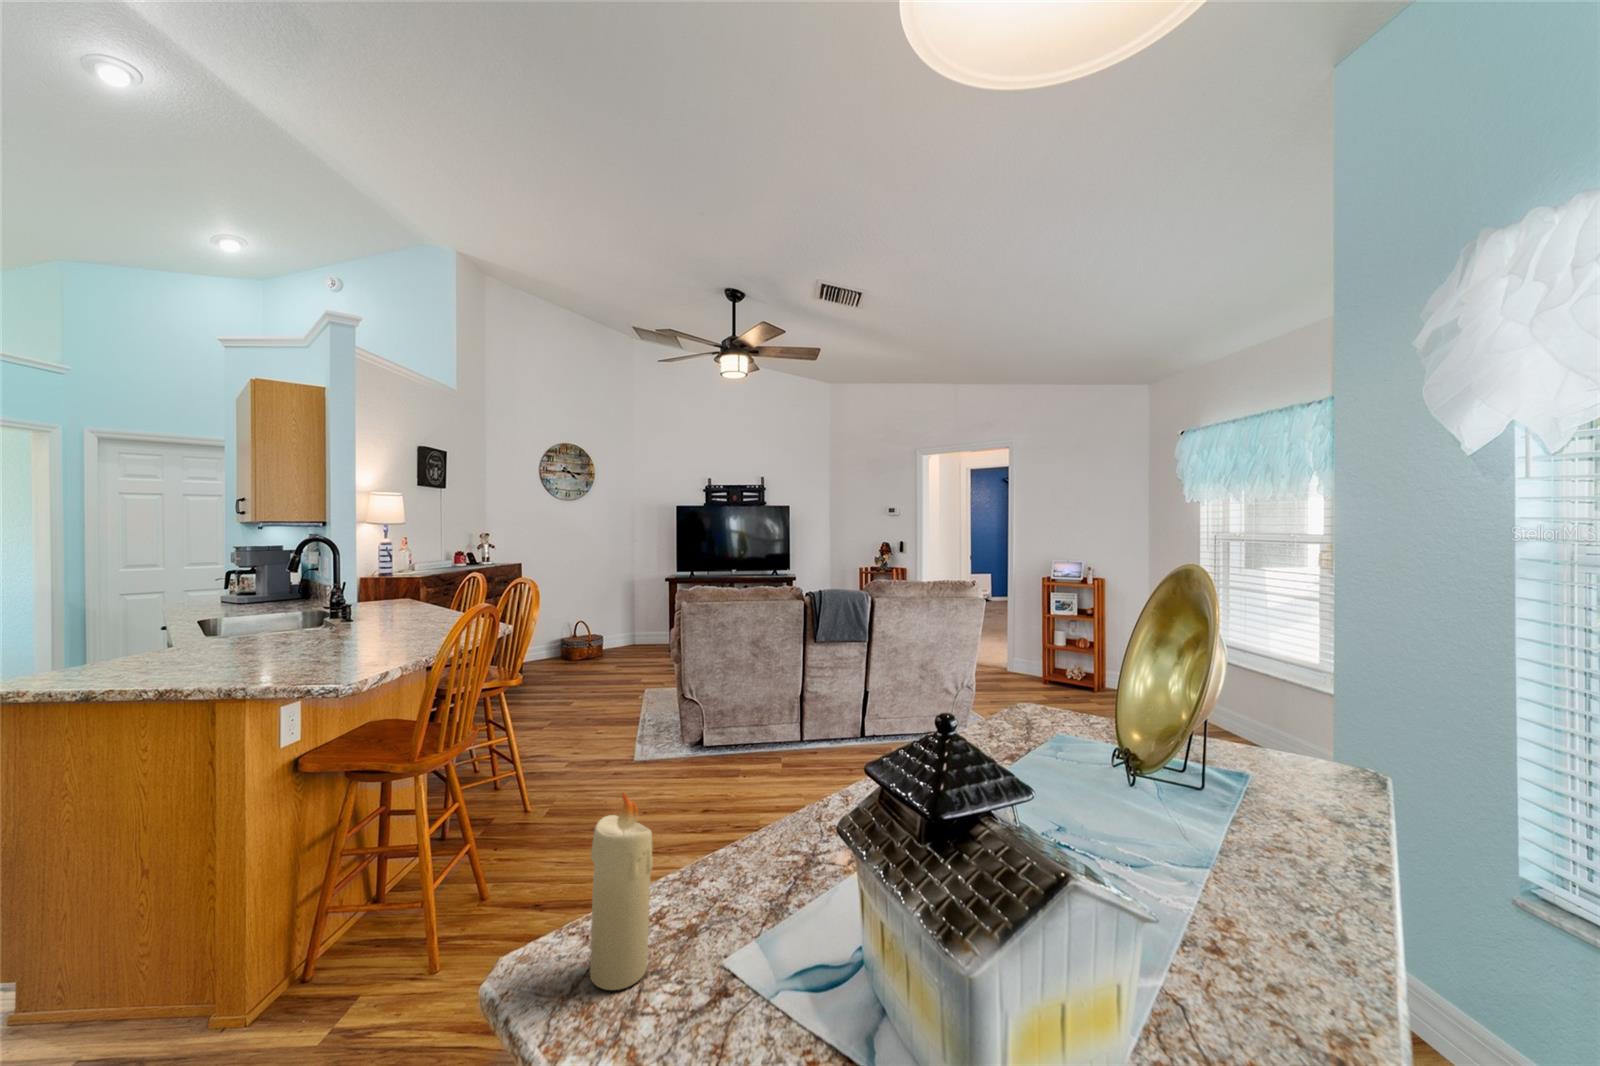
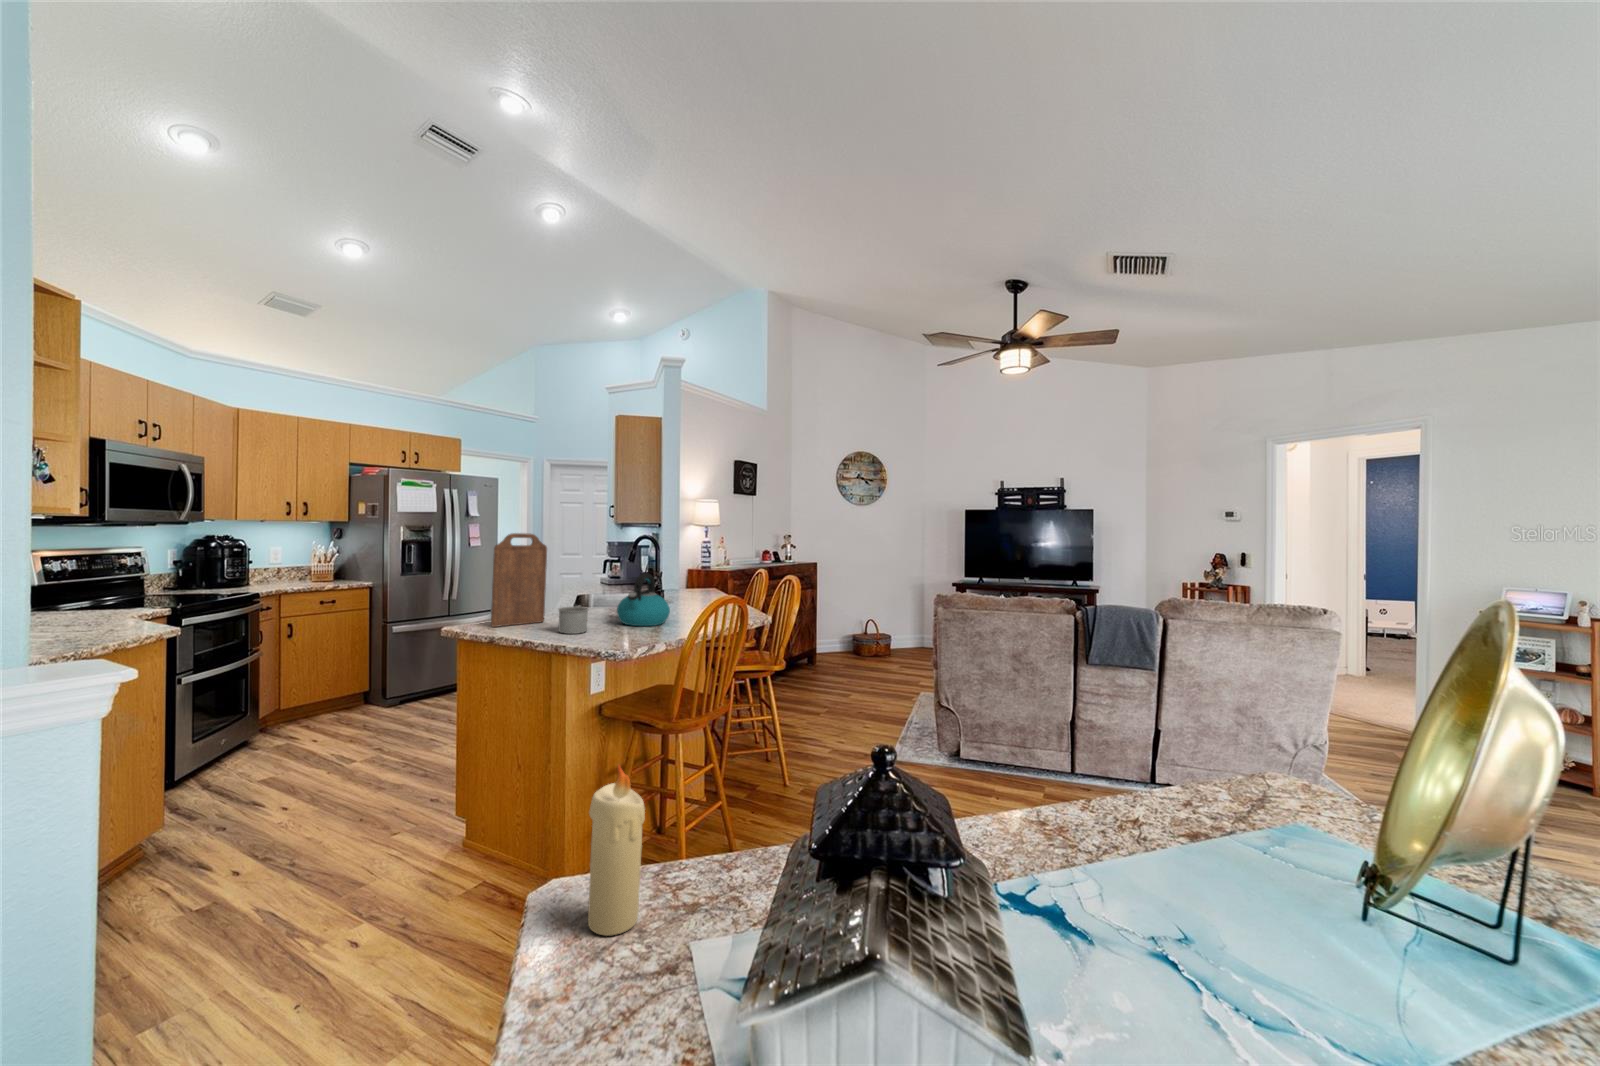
cutting board: none [81,540,181,677] -> present [491,533,547,627]
kettle: none [302,586,383,653] -> present [617,573,670,626]
mug: none [214,633,266,673] -> present [558,605,588,634]

